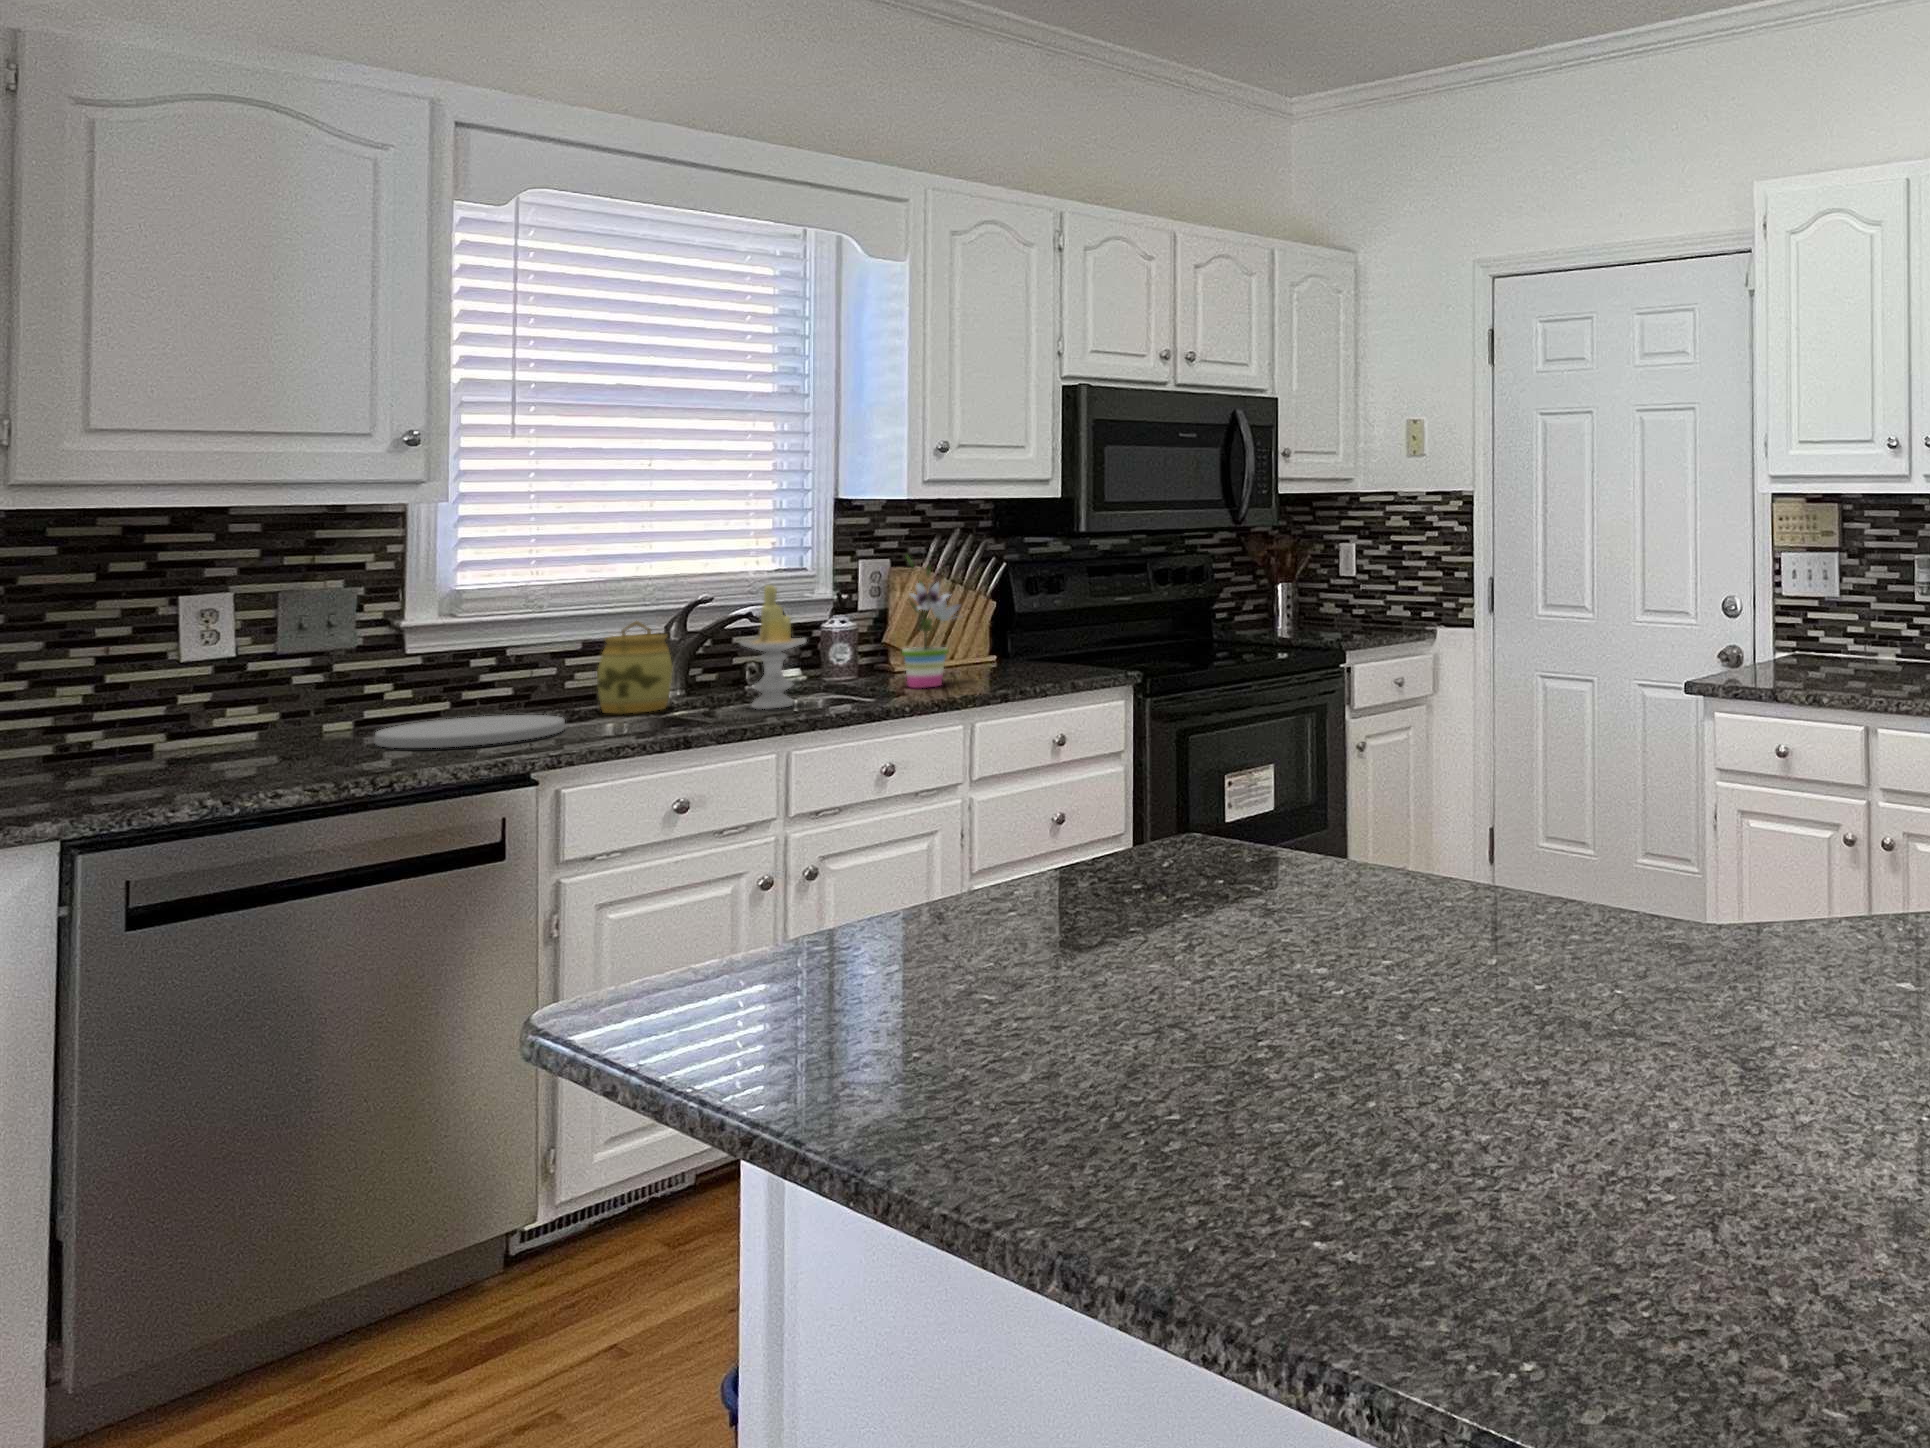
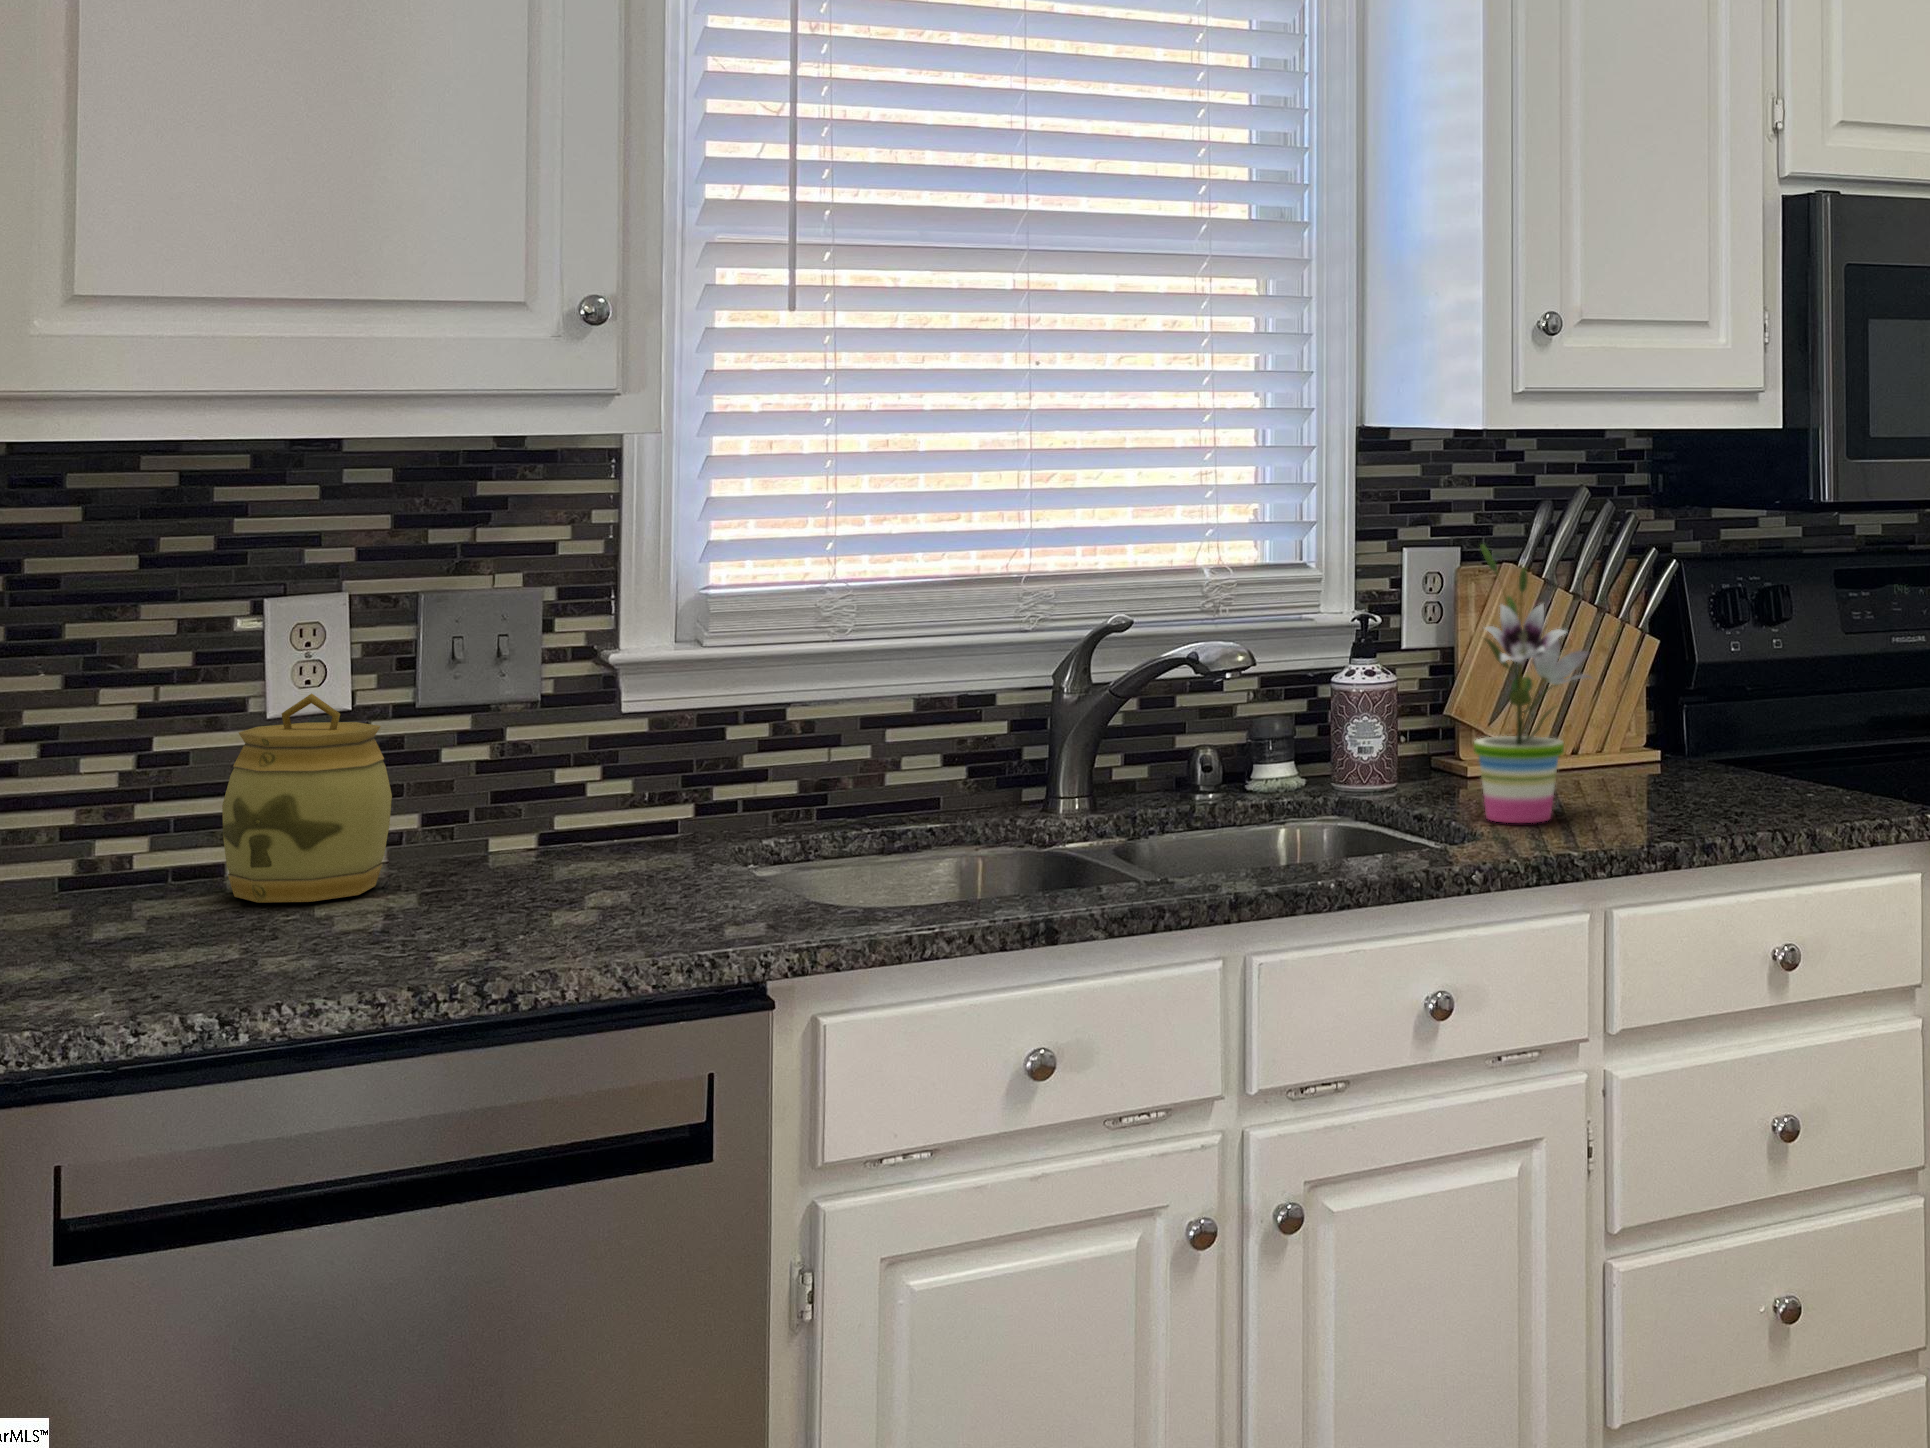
candle: present [741,585,806,709] -> none [1165,602,1289,857]
jar: present [597,621,673,713] -> present [222,694,392,902]
plate: present [375,715,565,748] -> none [538,841,851,912]

